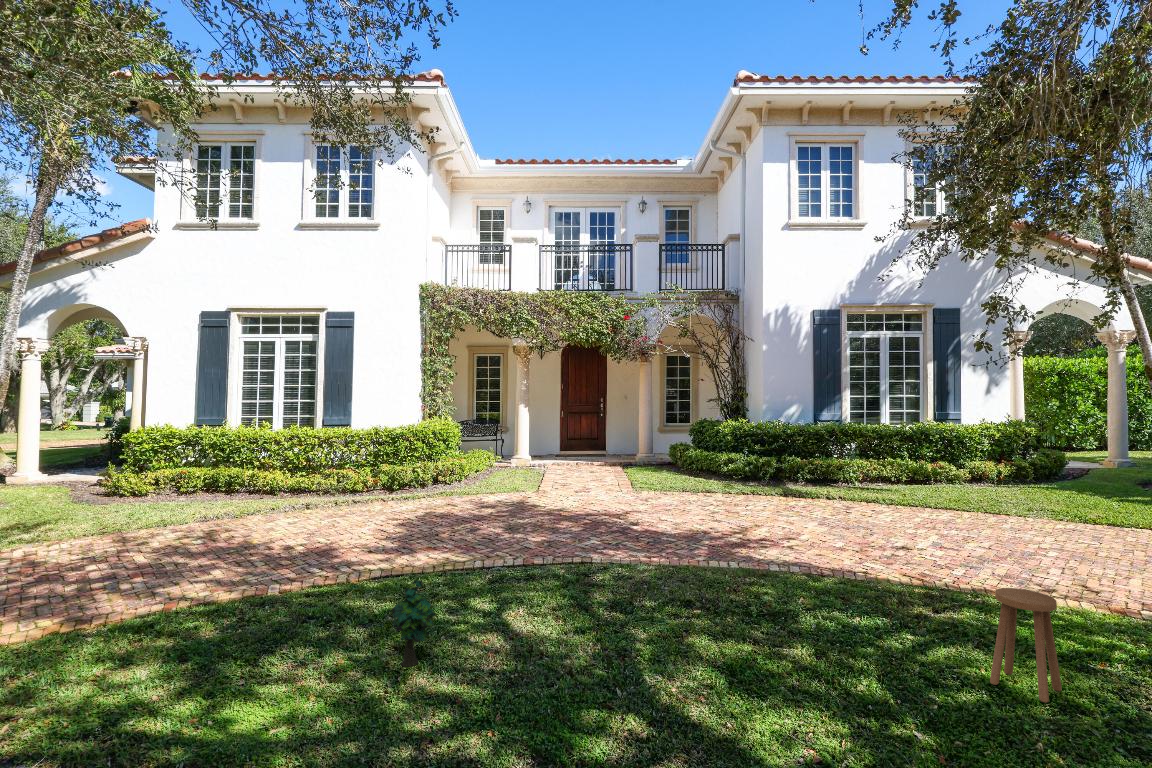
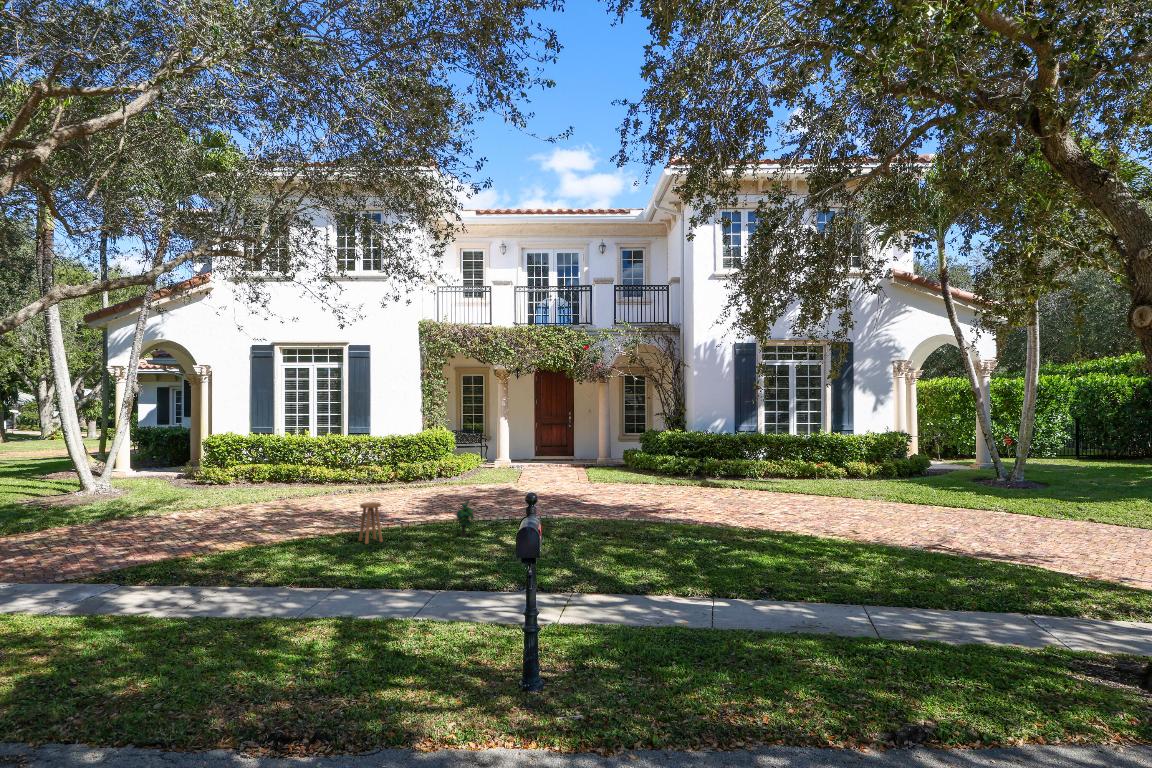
stool: present [990,588,1062,703] -> present [359,502,383,544]

